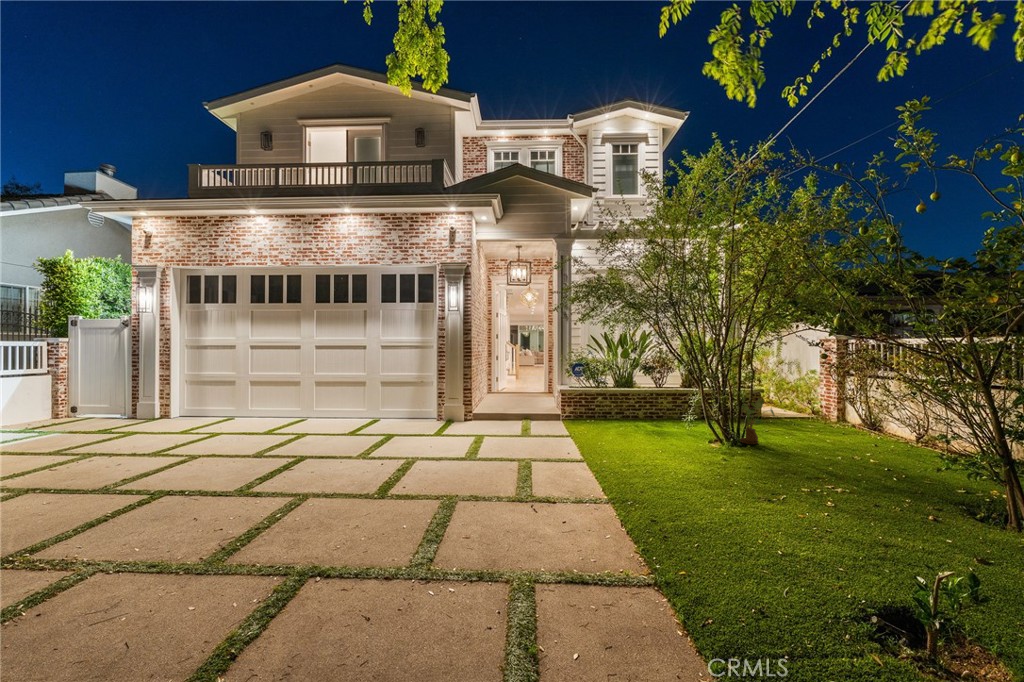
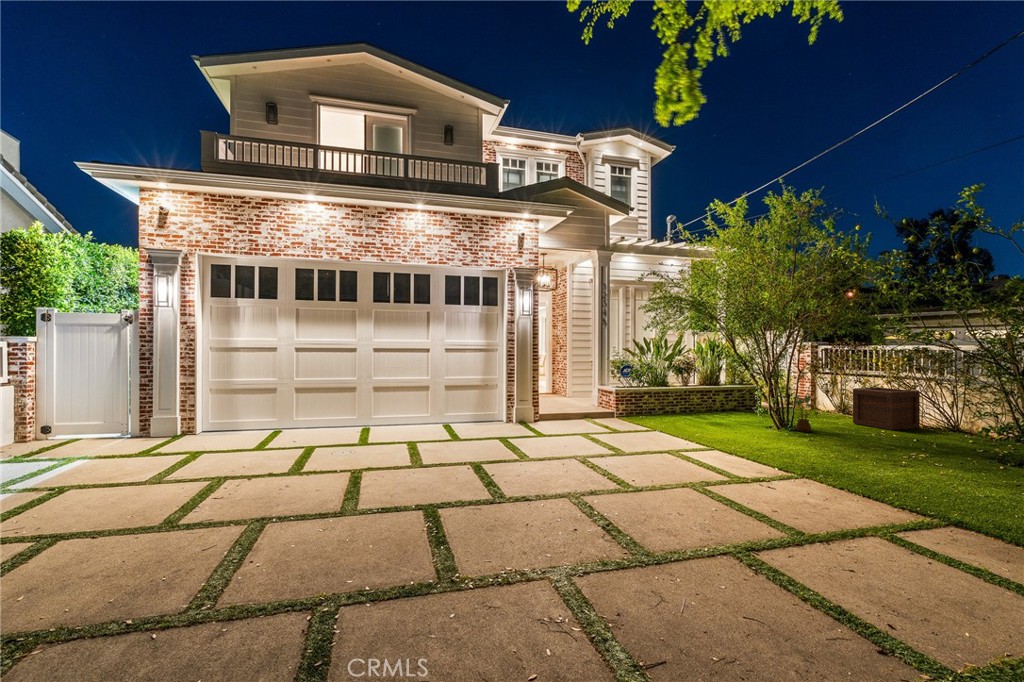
wooden crate: none [843,392,933,449] -> present [853,388,920,430]

